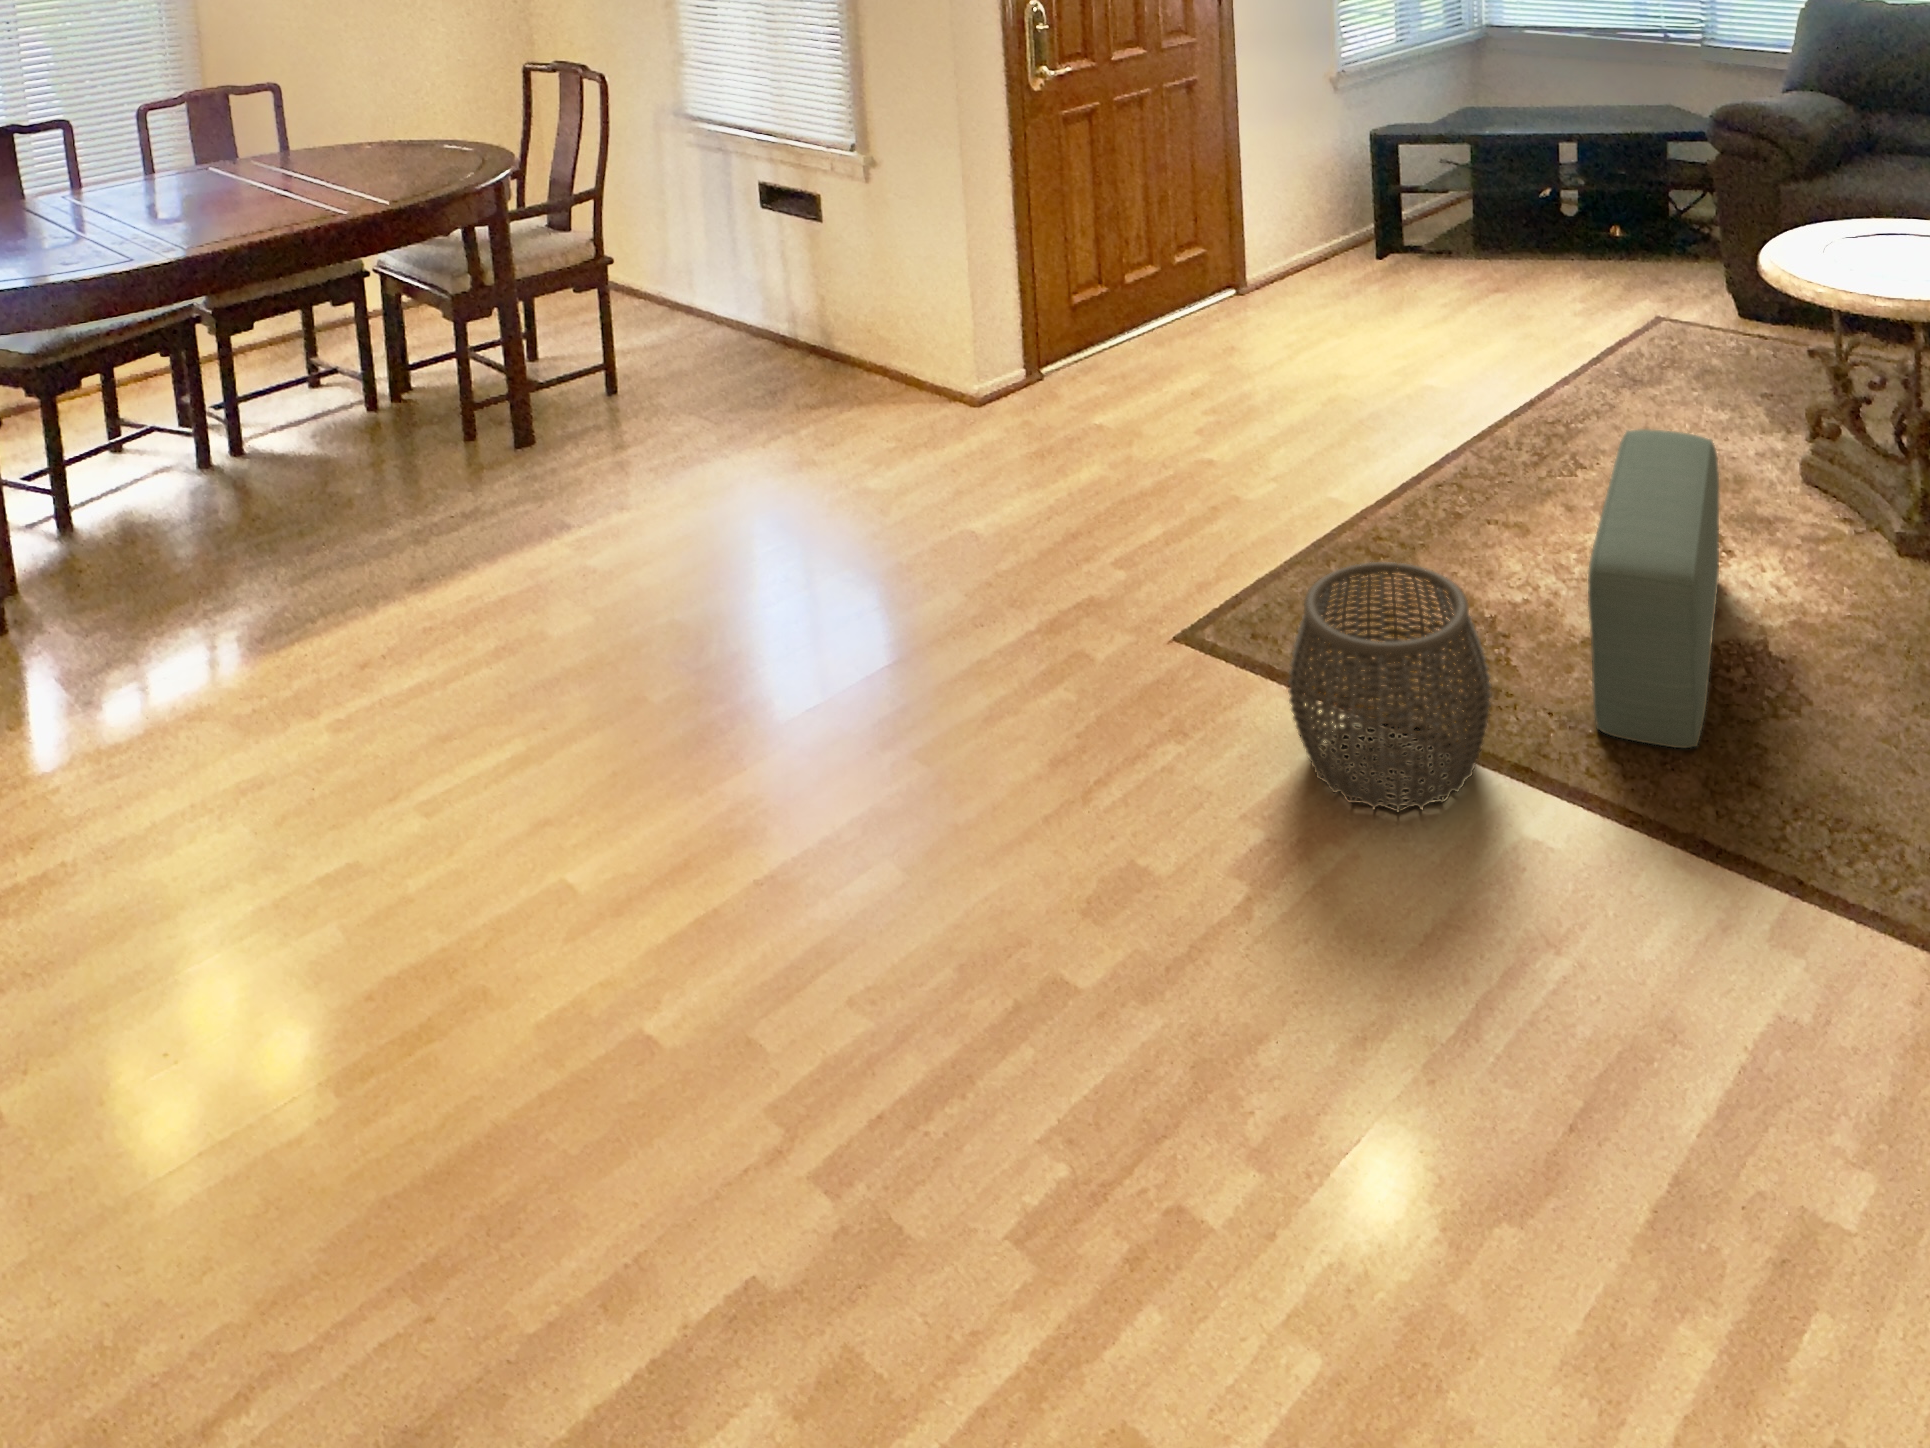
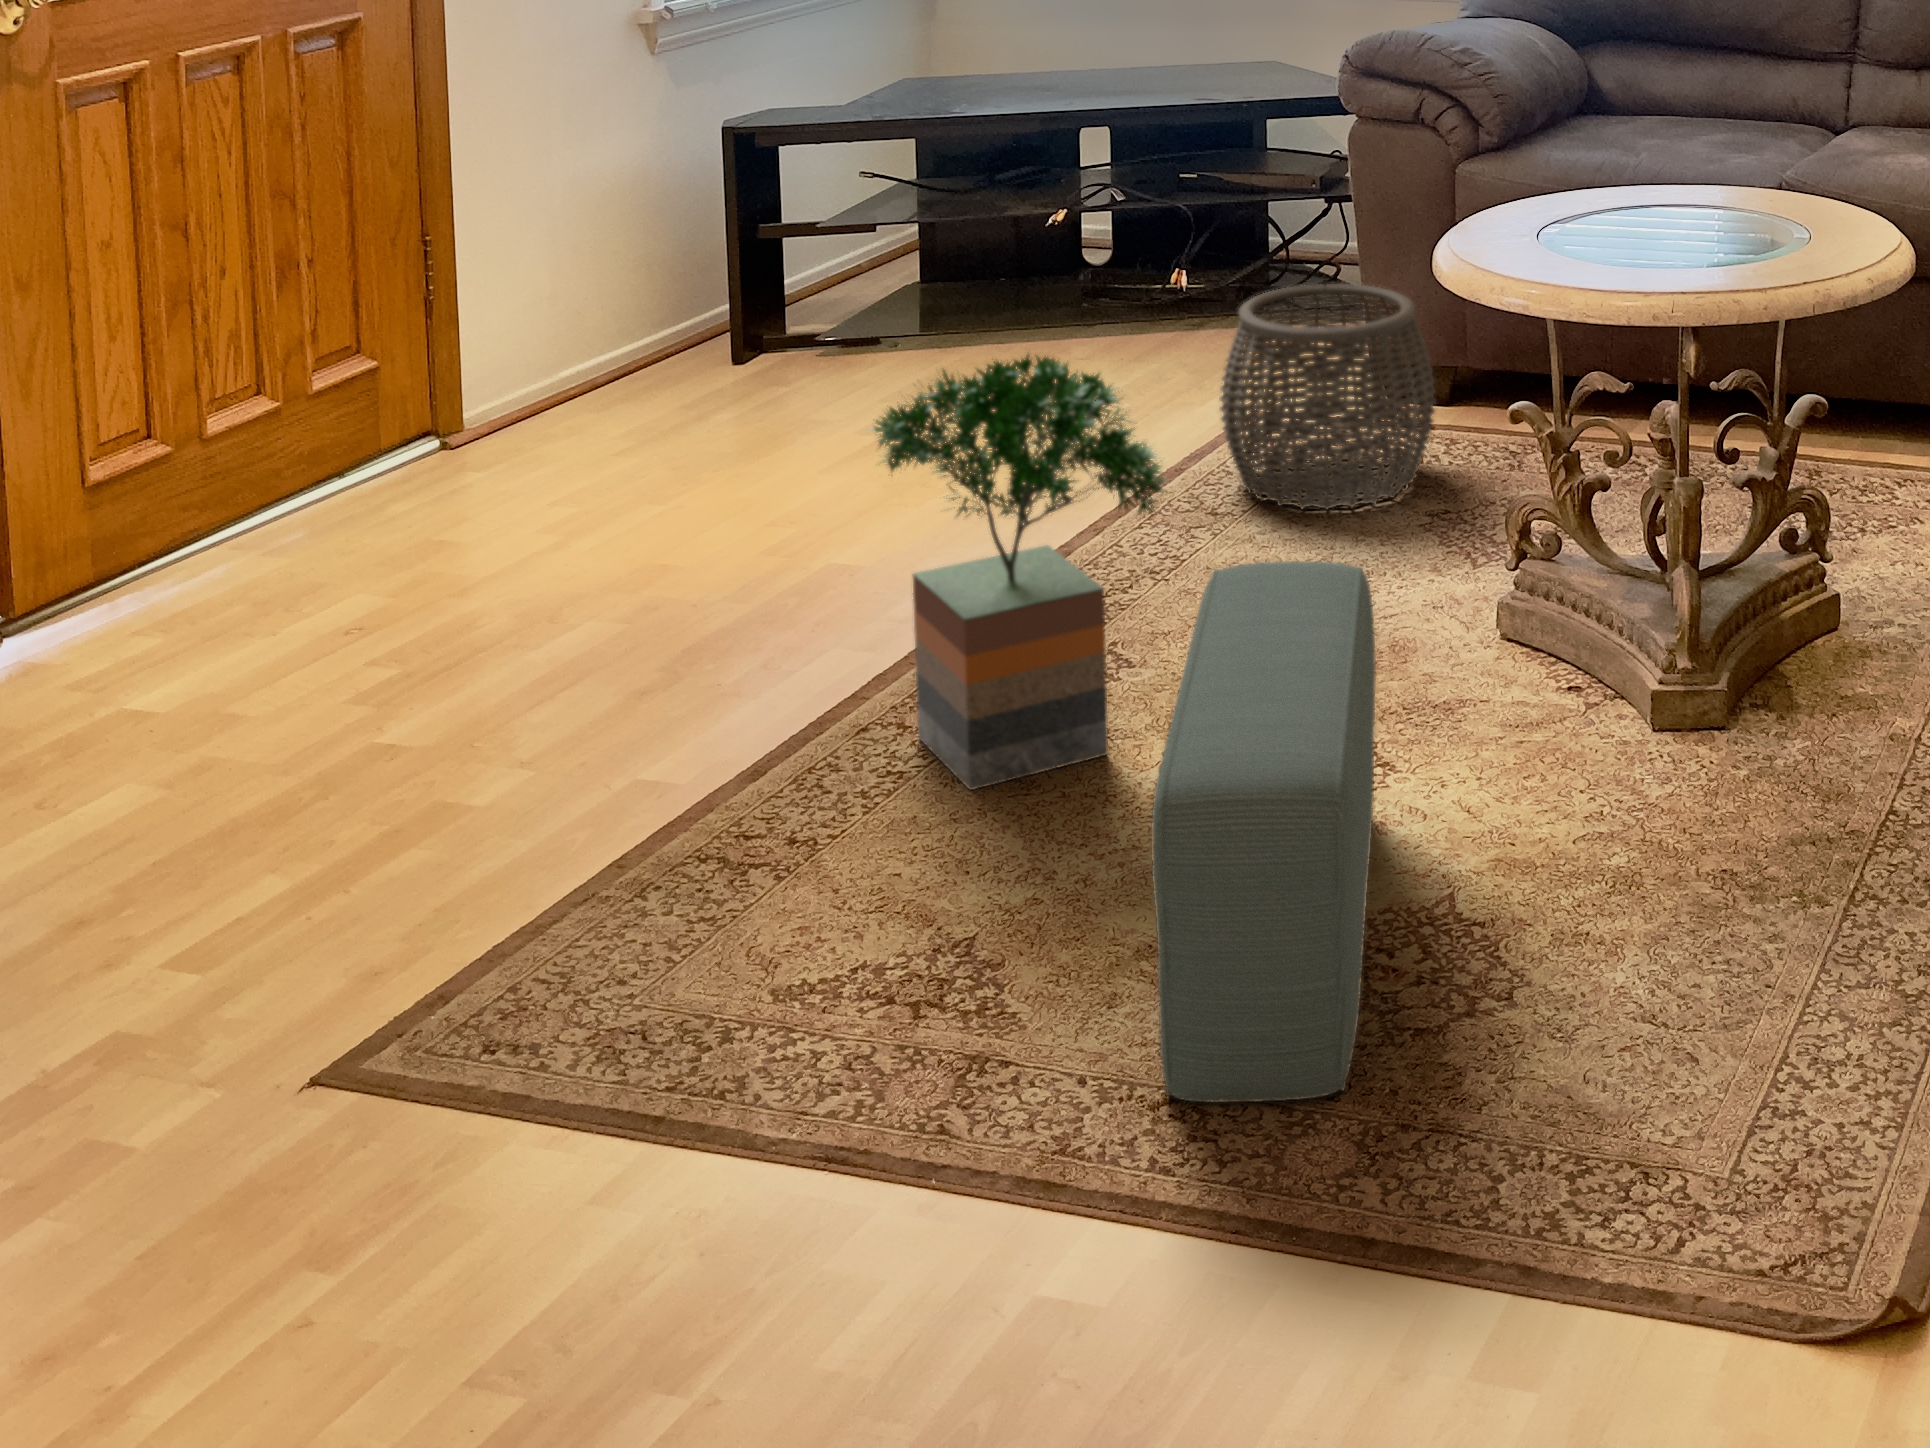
potted tree: none [1440,292,1602,528] -> present [873,355,1165,790]
woven basket: present [1289,562,1491,812] -> present [1220,284,1435,509]

